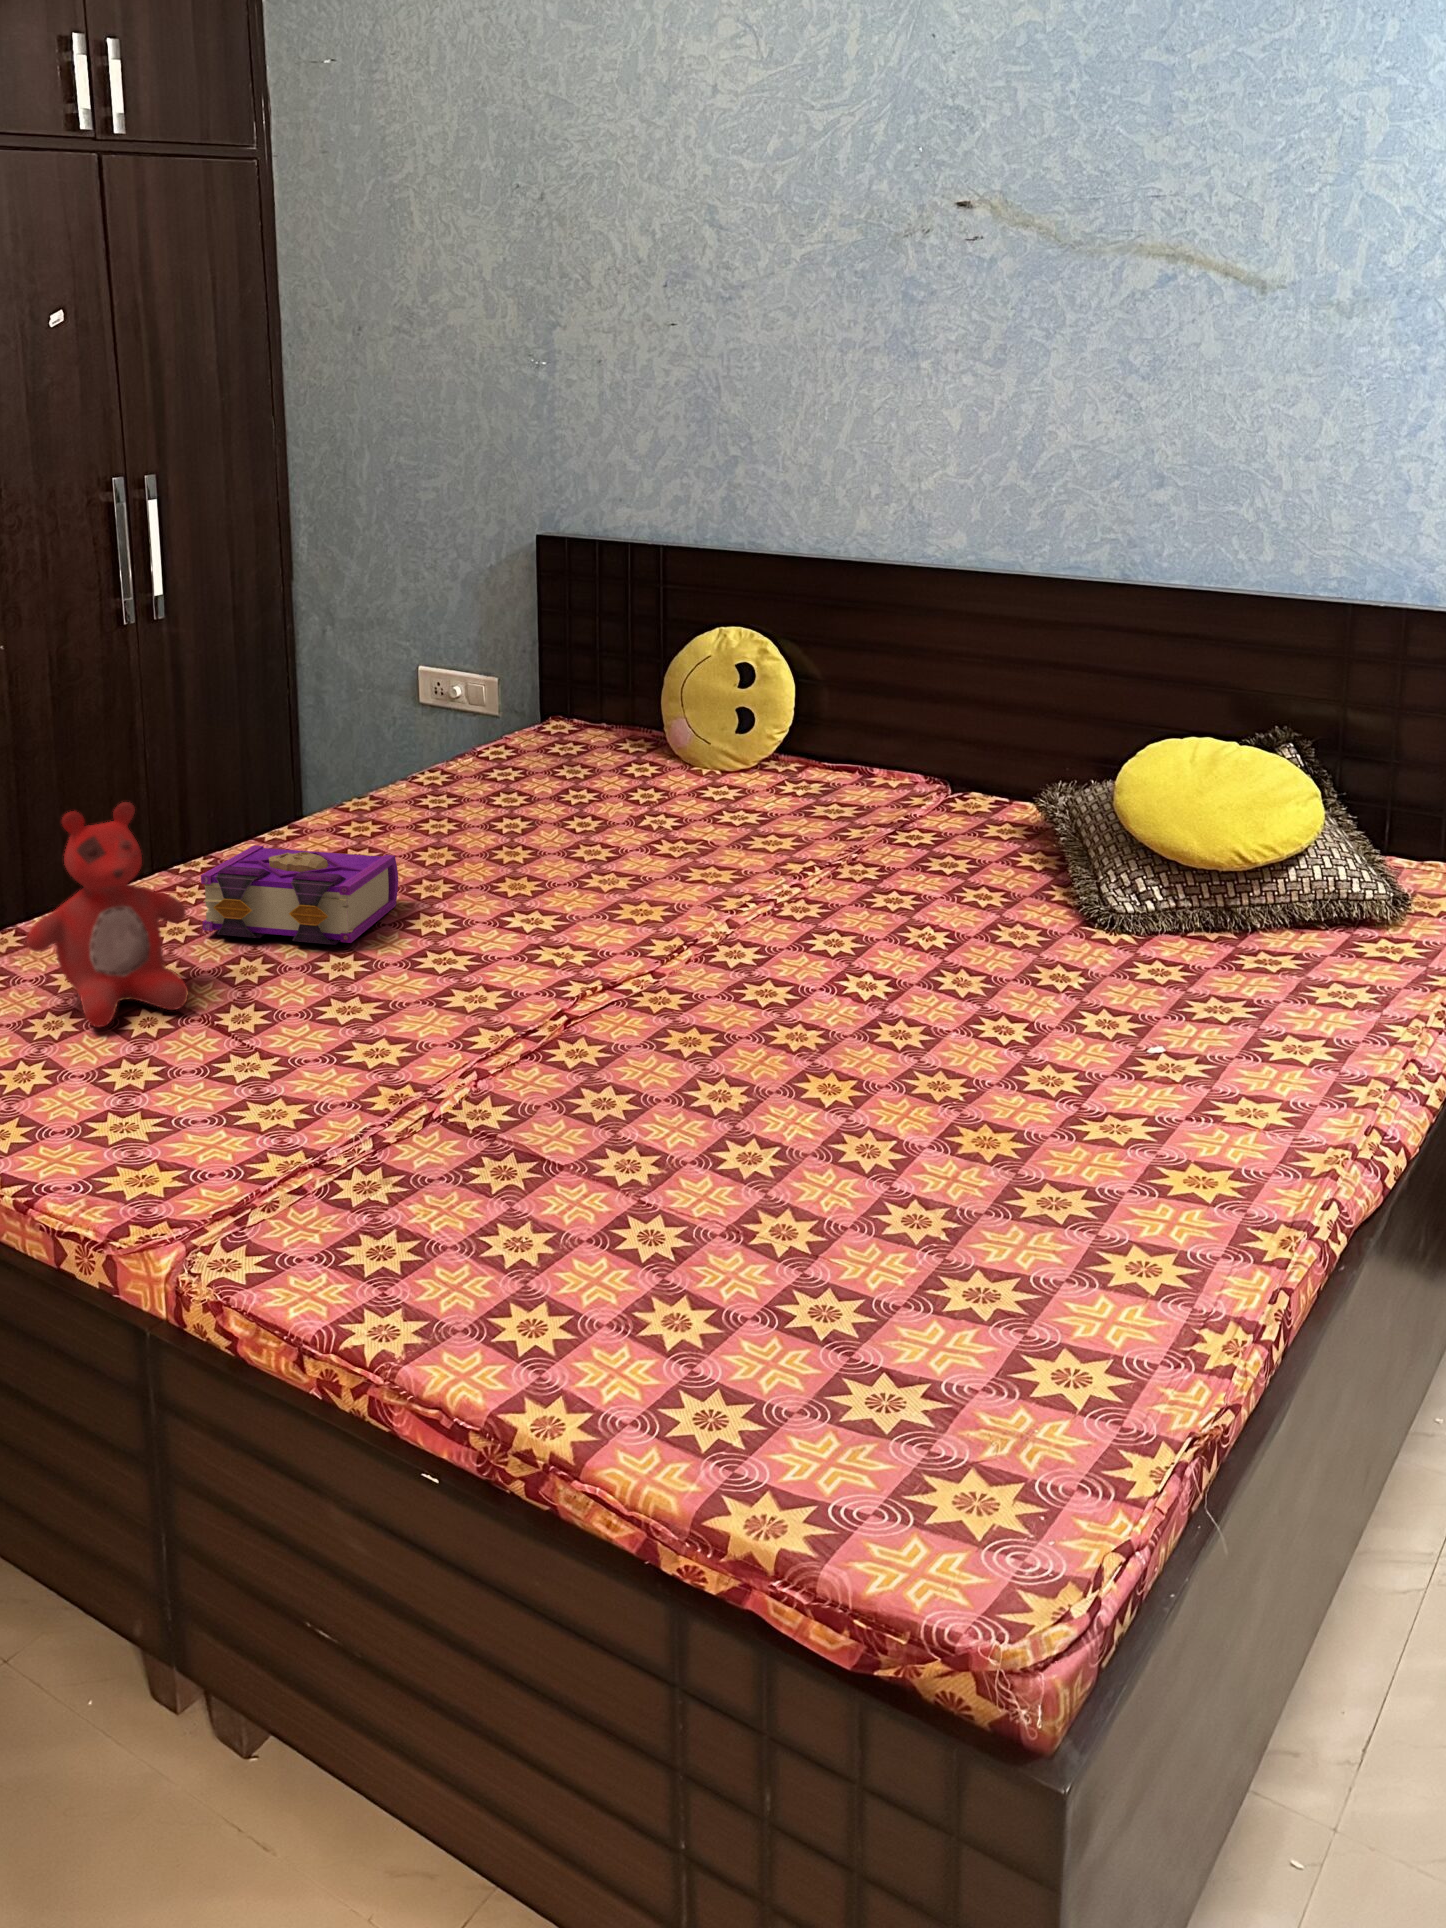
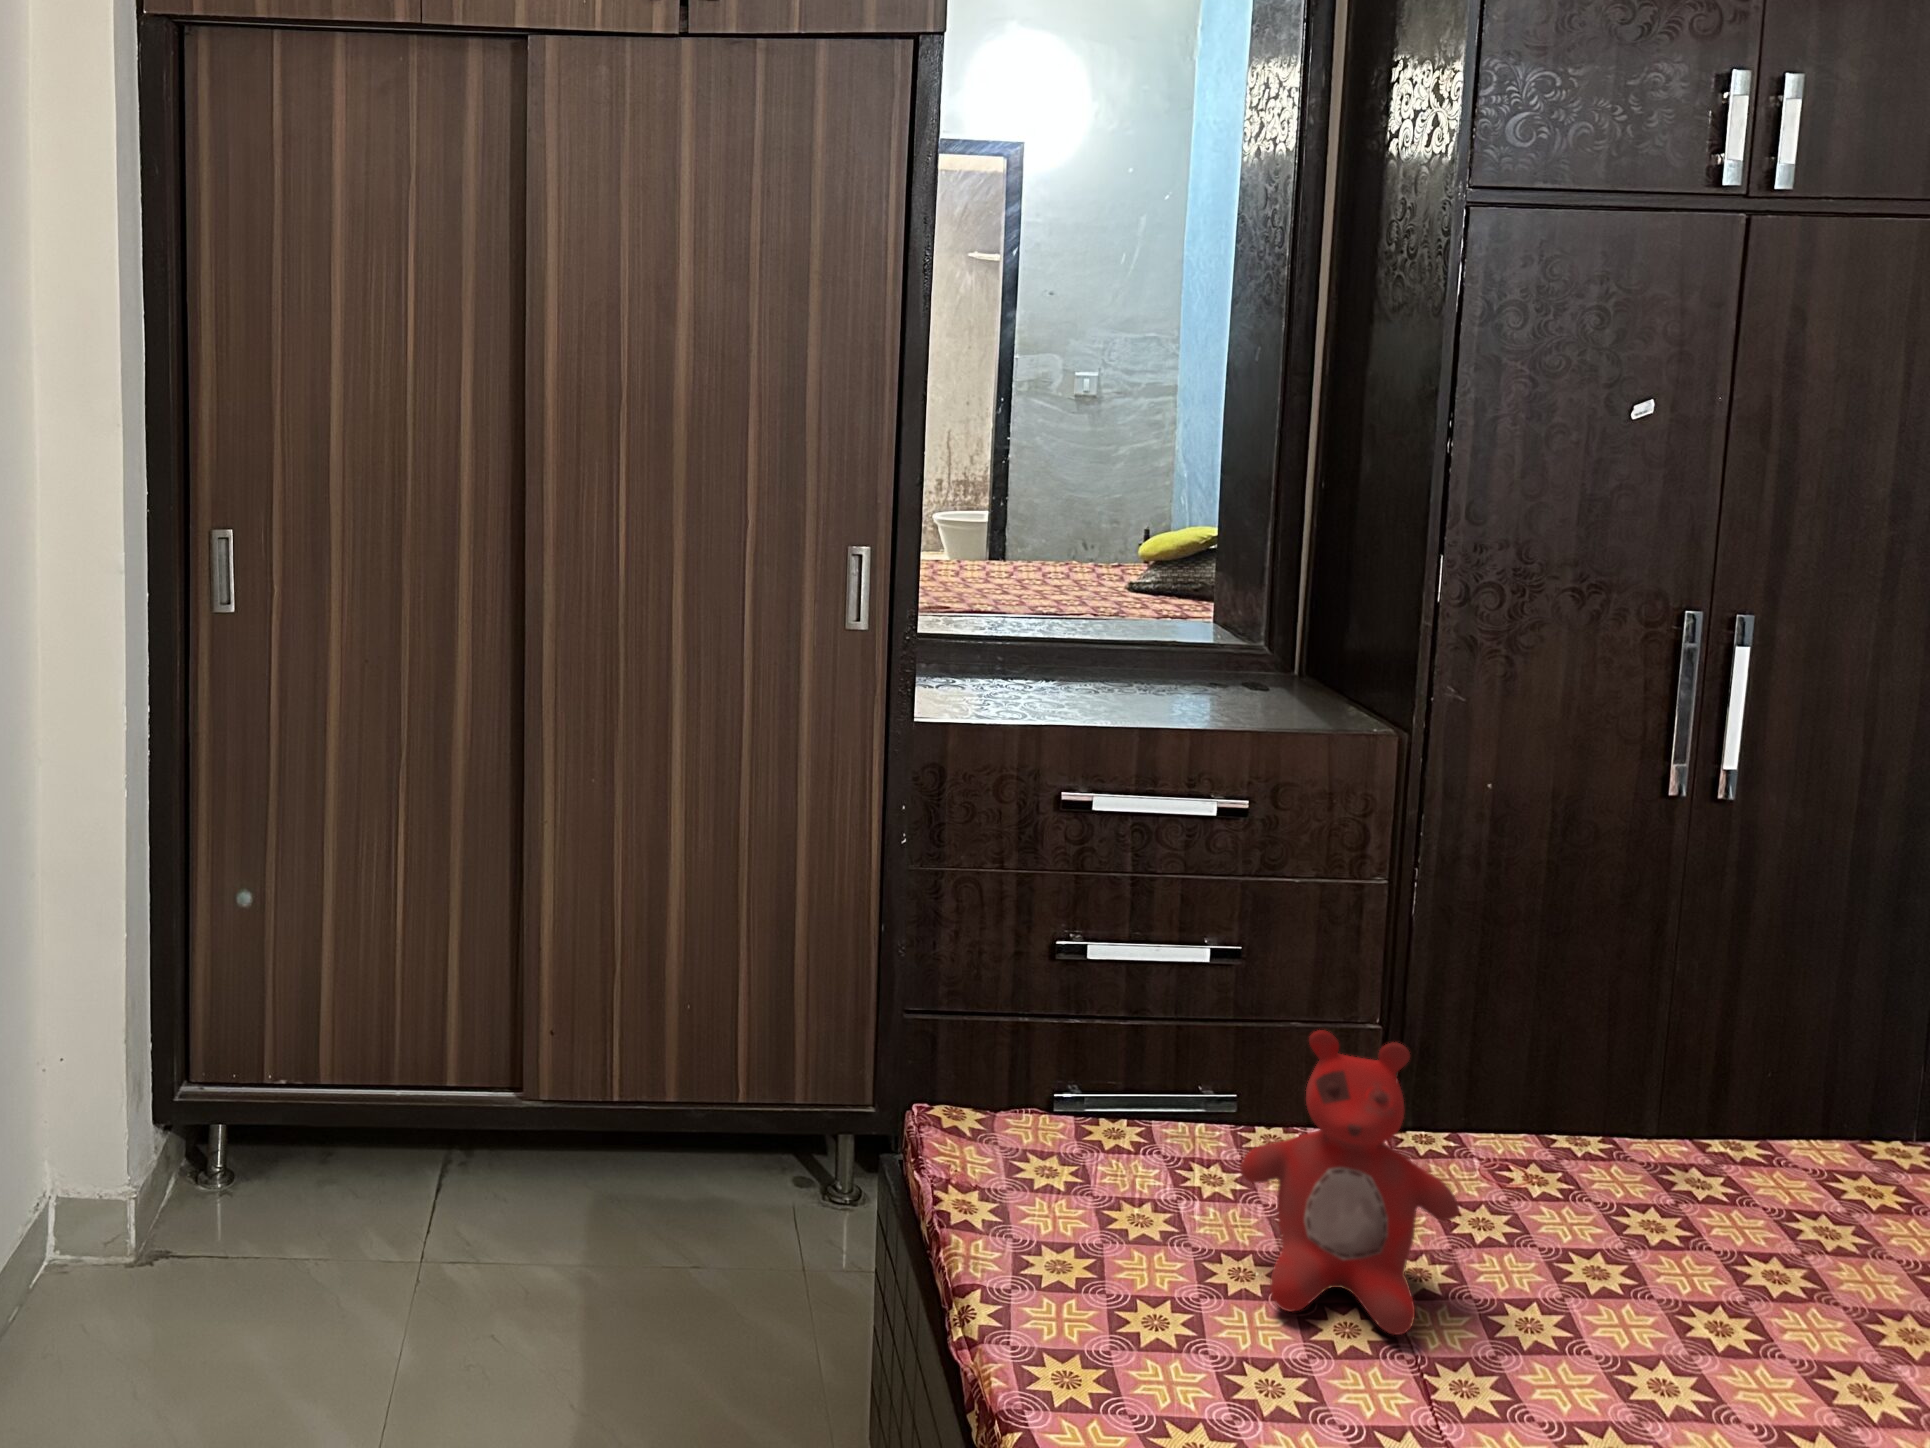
book: present [201,845,398,945] -> none [1511,1155,1841,1358]

